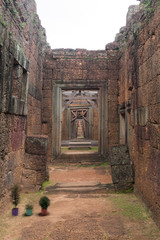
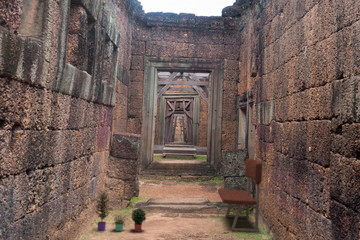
bench: none [107,151,141,211] -> present [218,158,262,232]

